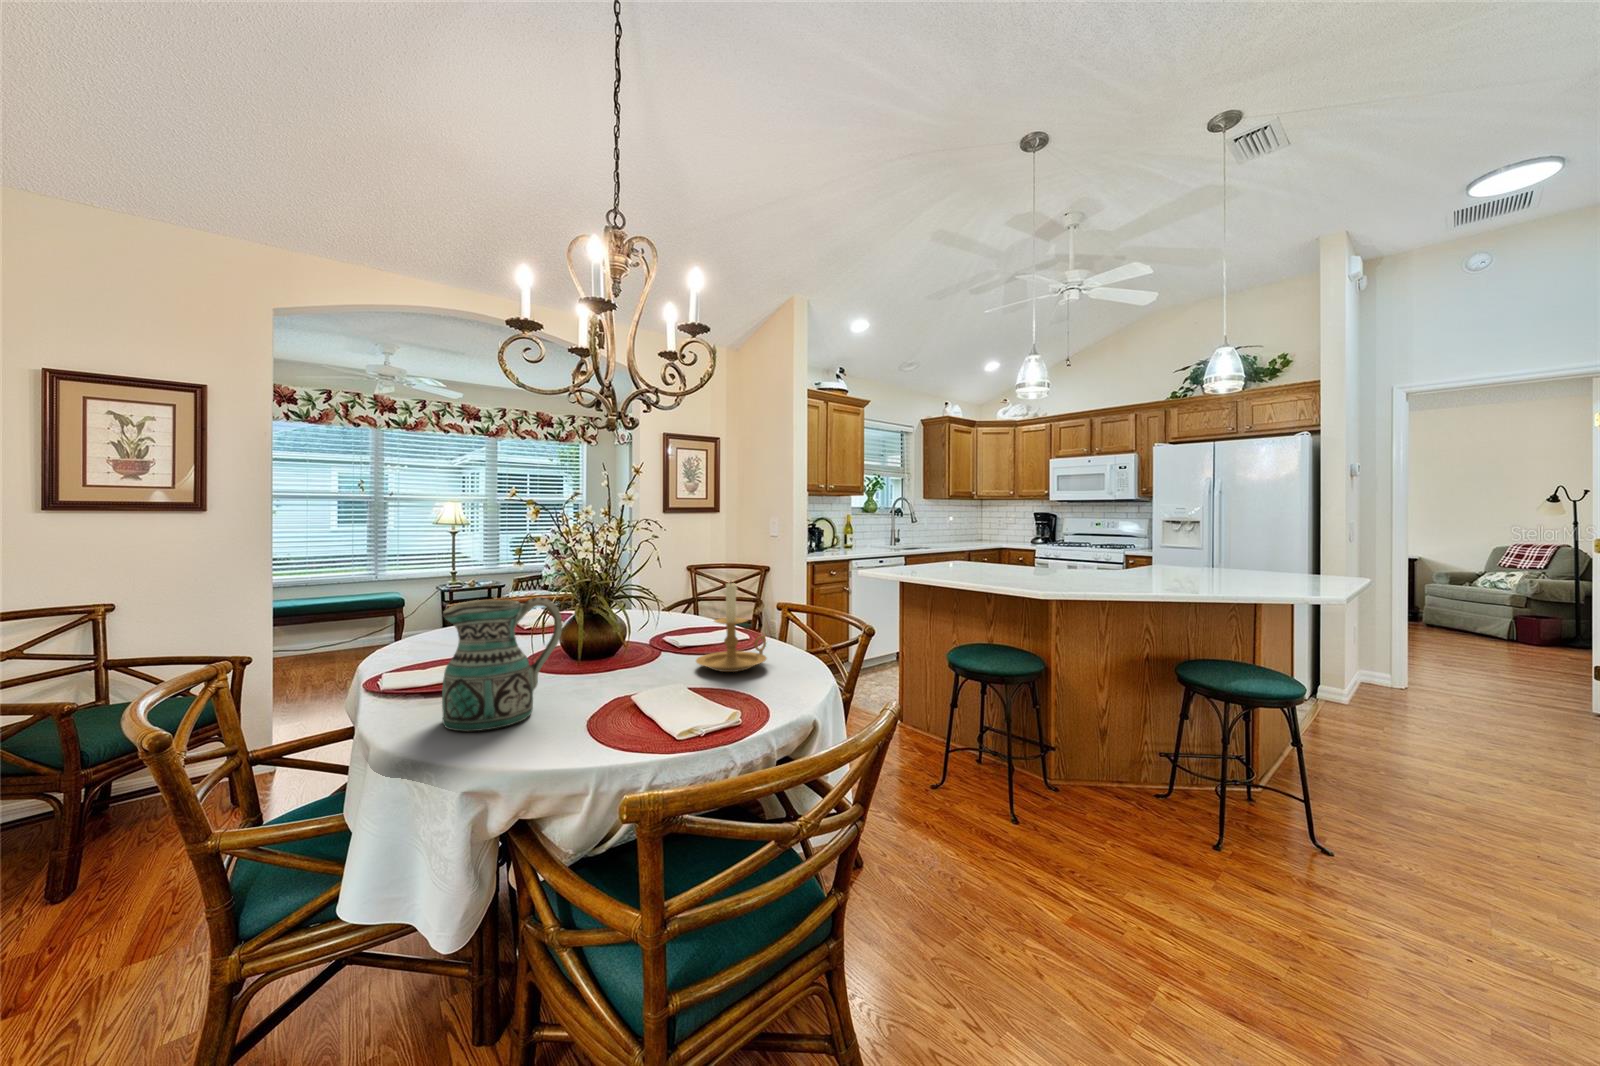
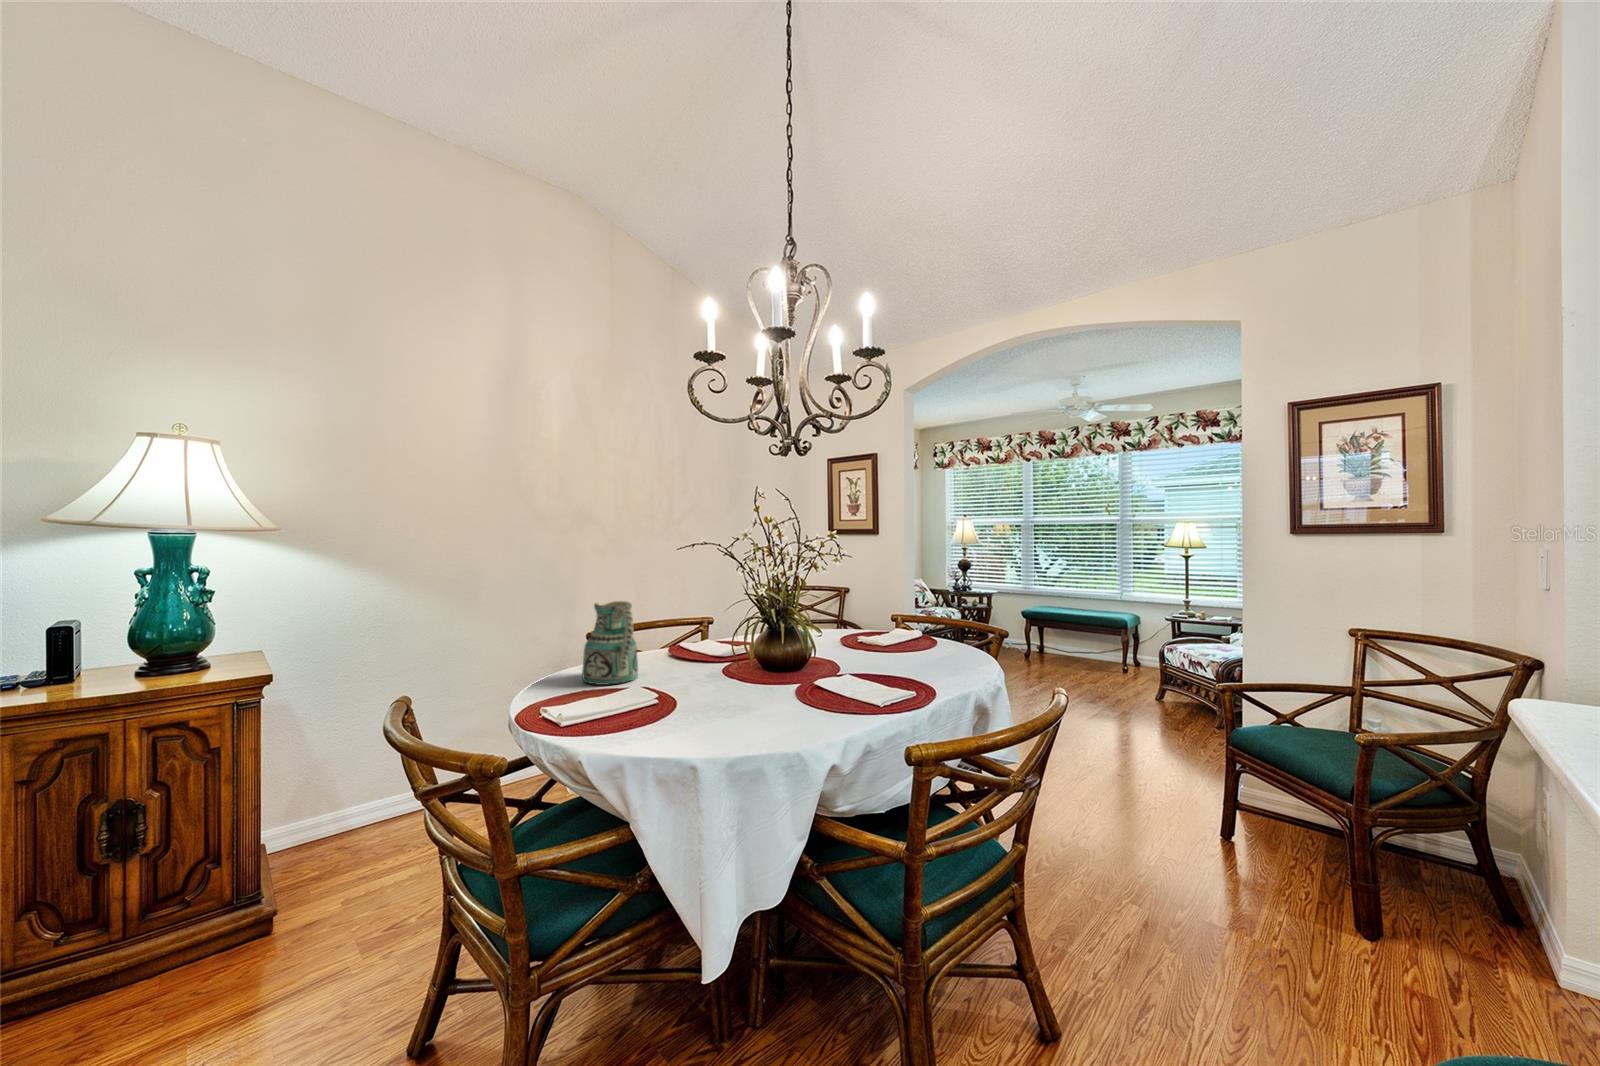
candle holder: present [696,582,767,672] -> none [712,621,795,723]

